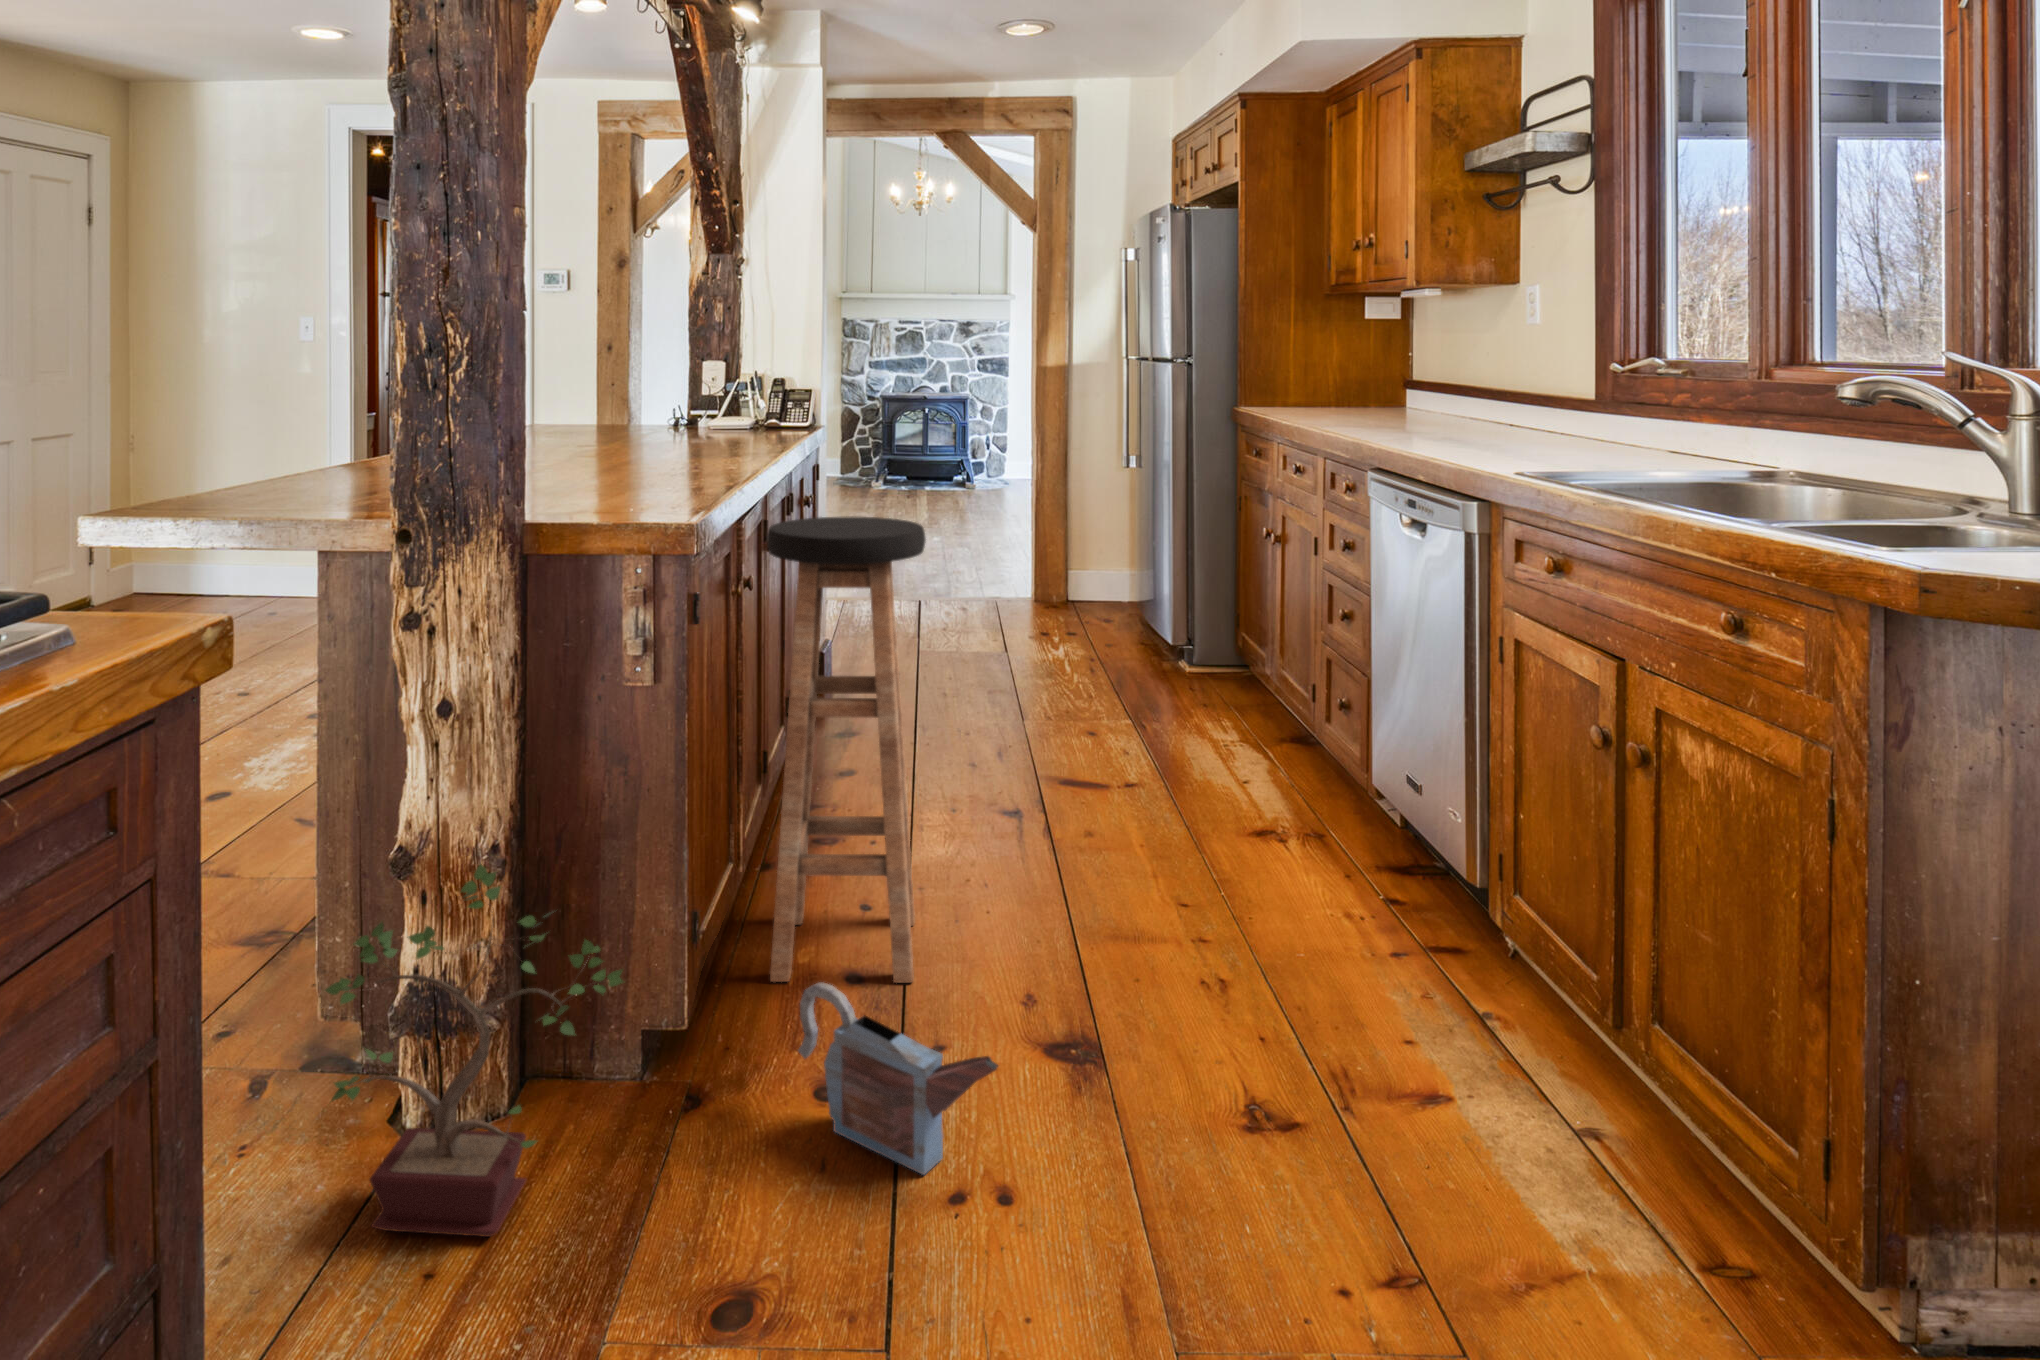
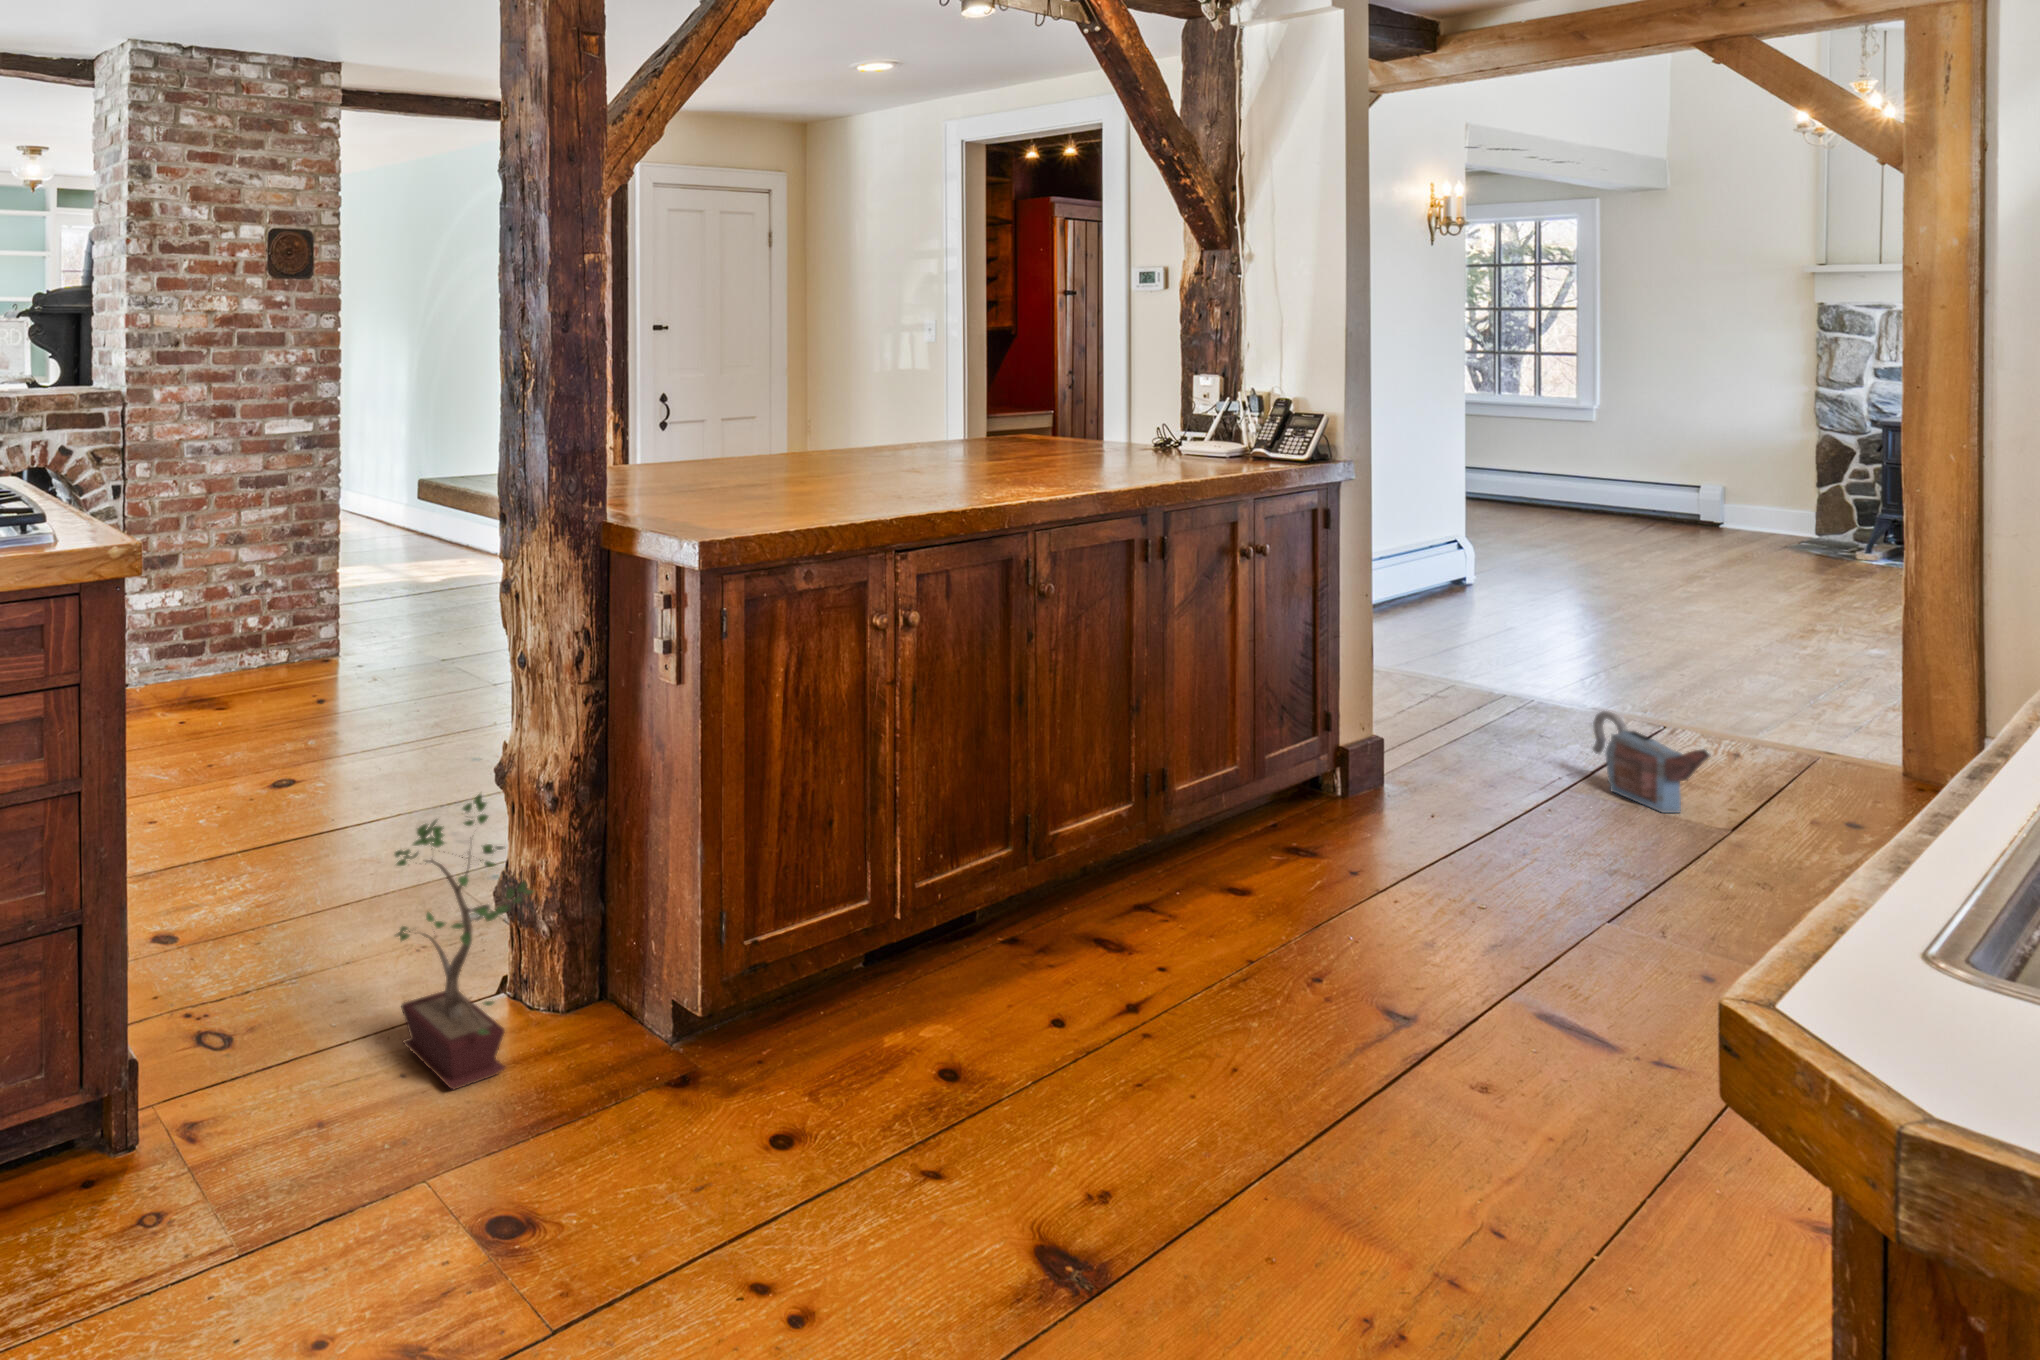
bar stool: present [767,517,926,983] -> none [861,557,1084,1107]
watering can: present [798,982,998,1175] -> present [1593,711,1710,813]

